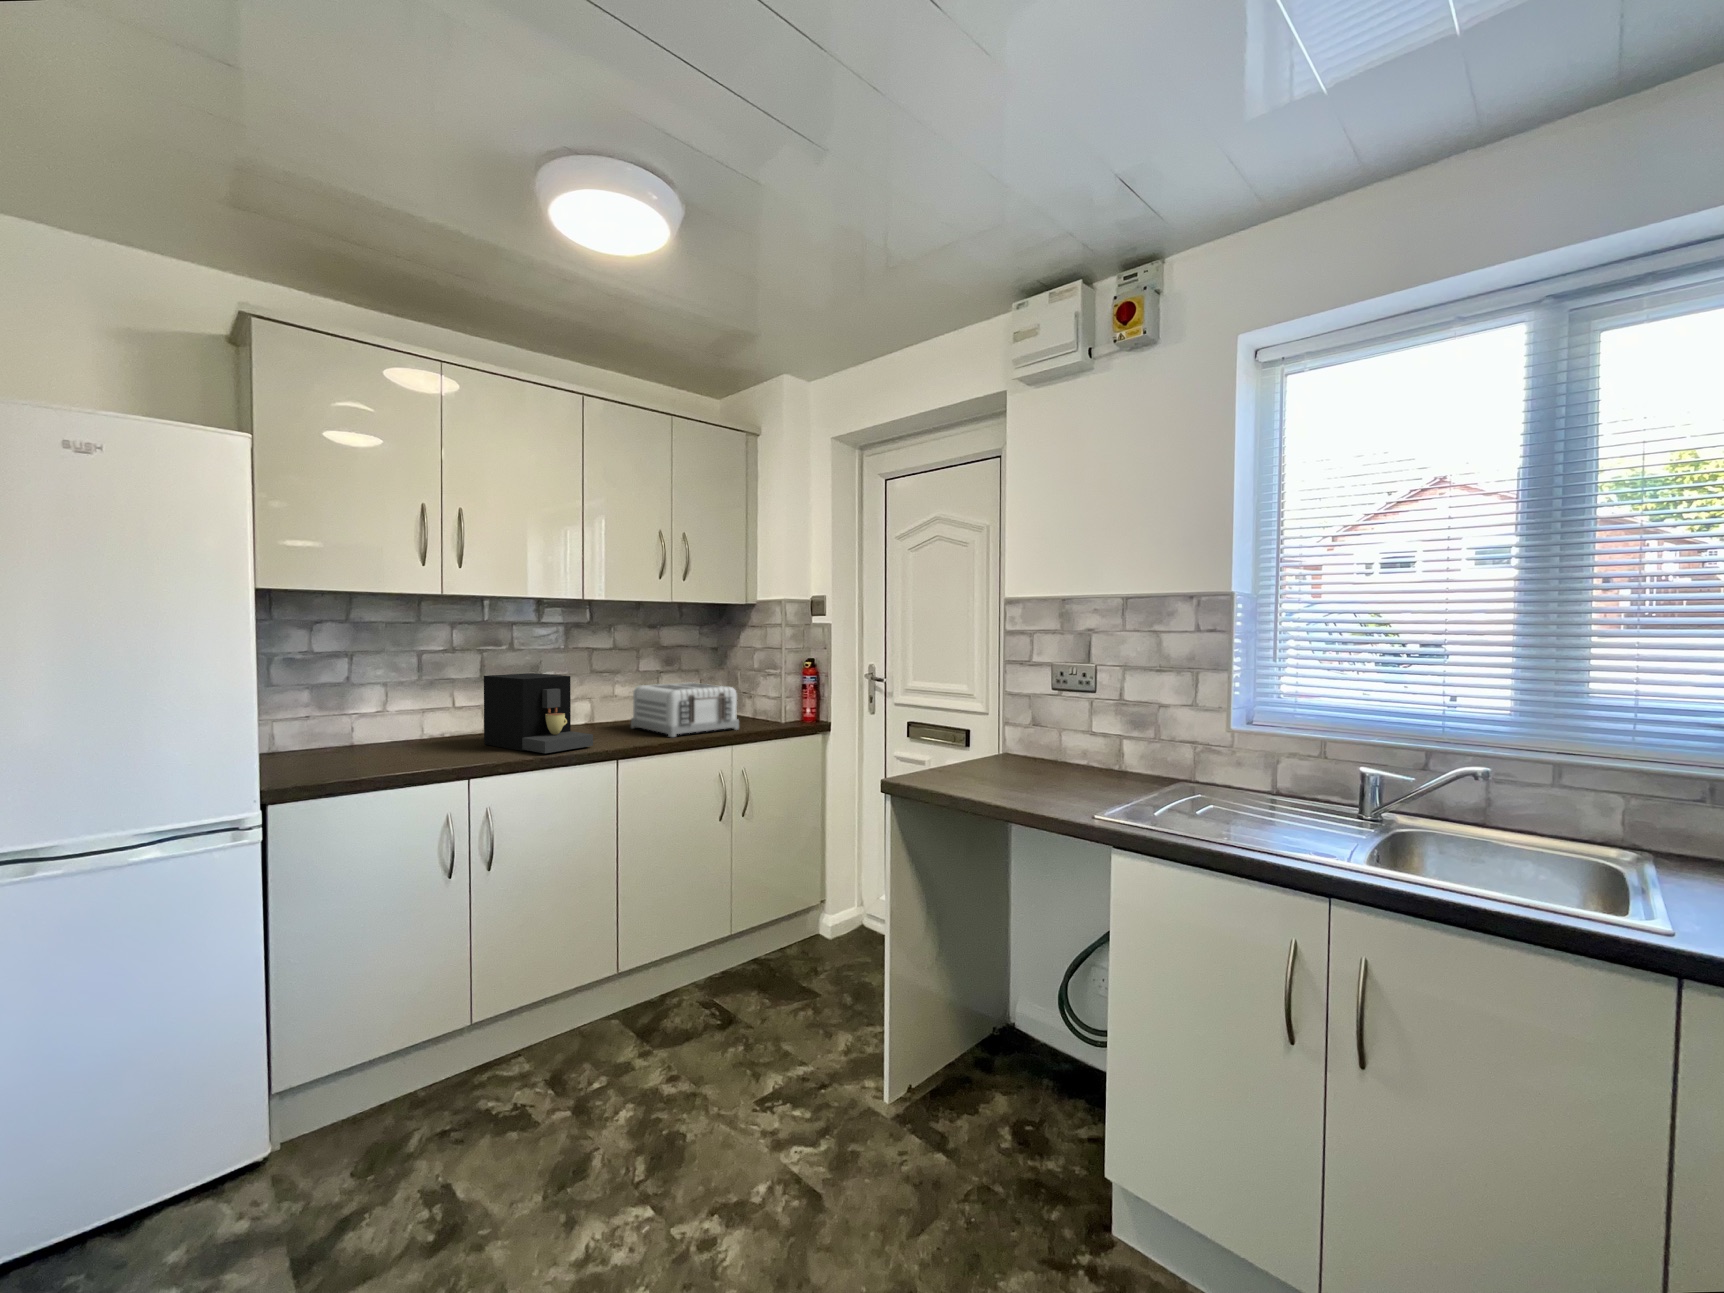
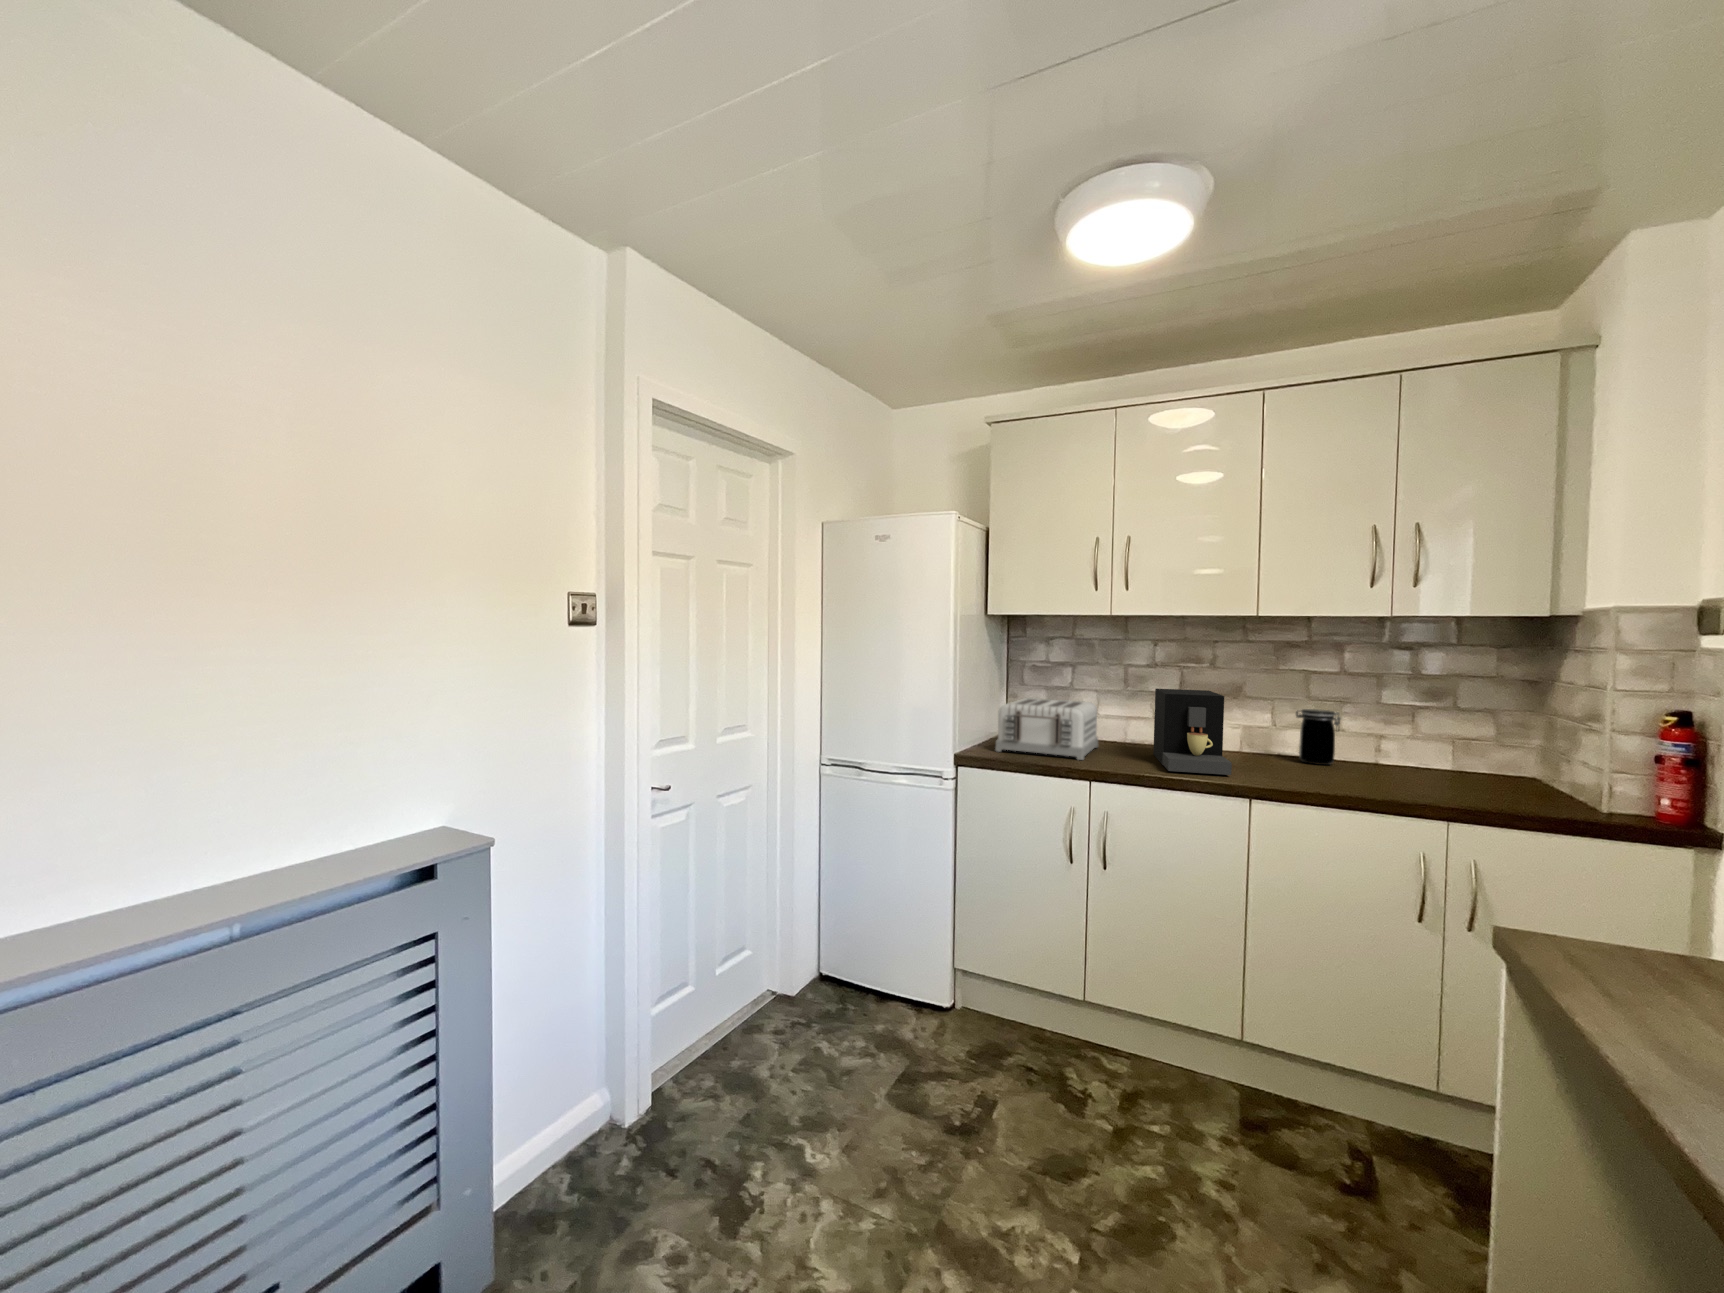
jar: none [589,681,624,727] -> present [1296,709,1341,765]
toaster: present [631,682,739,737] -> present [995,698,1098,760]

